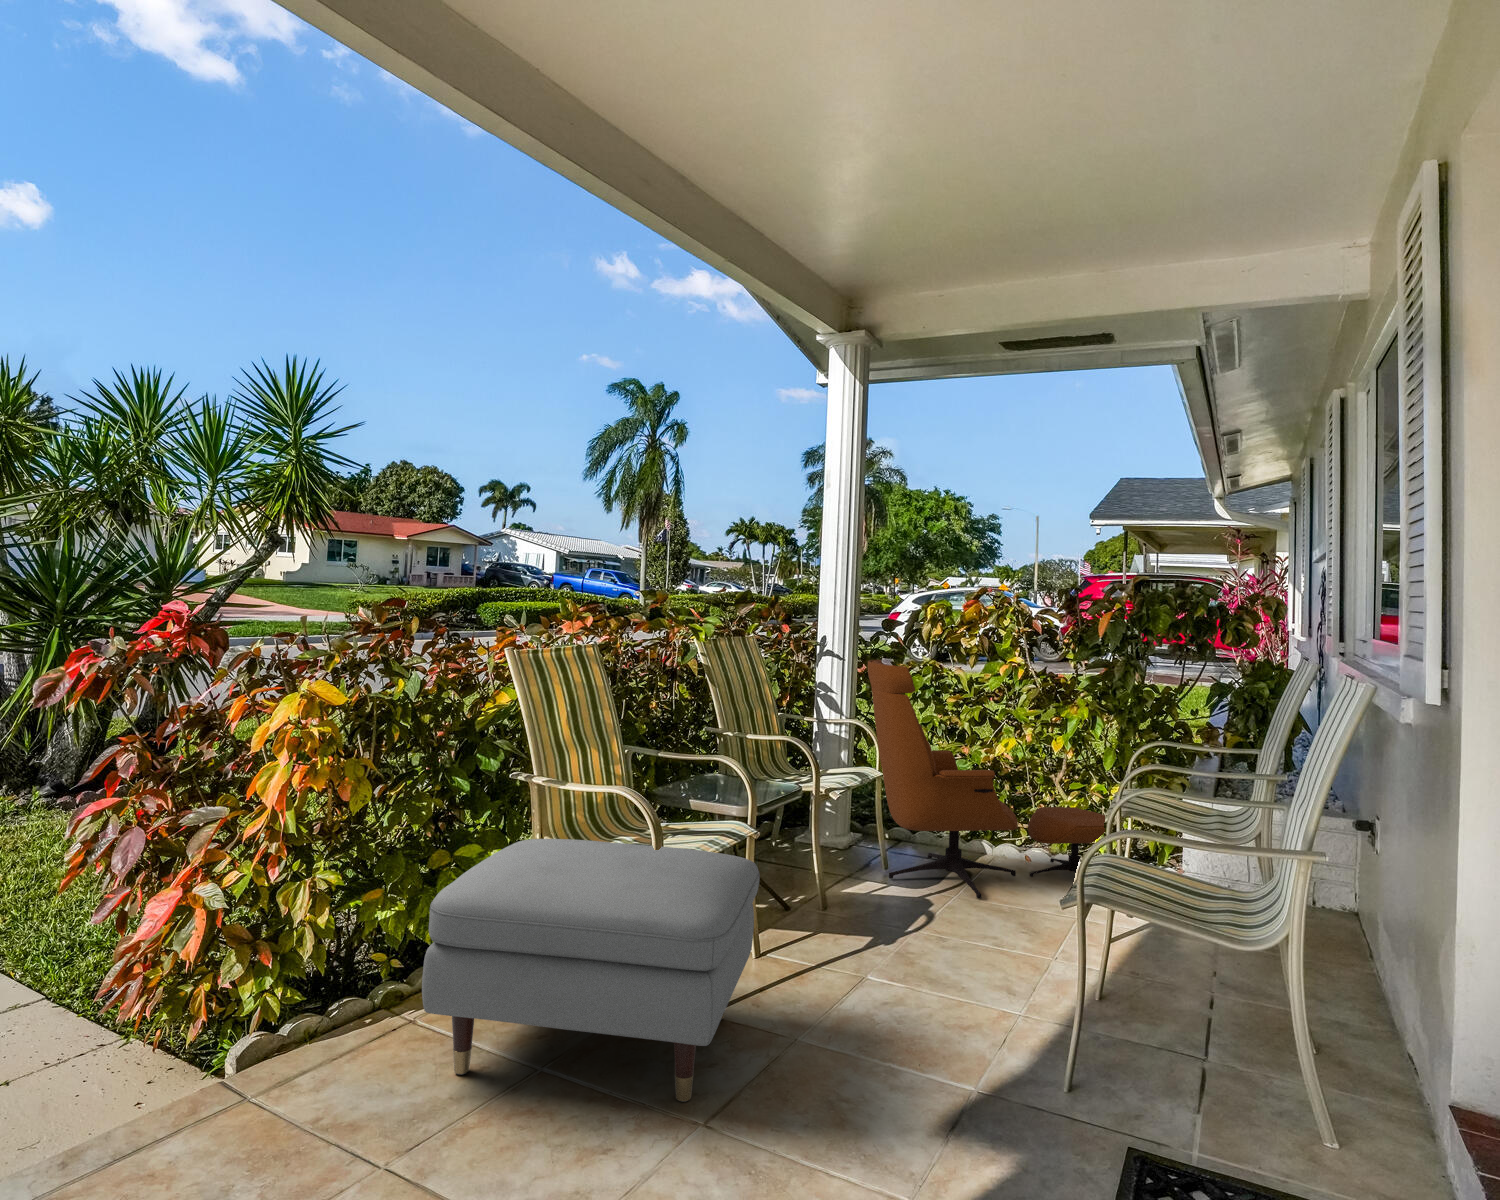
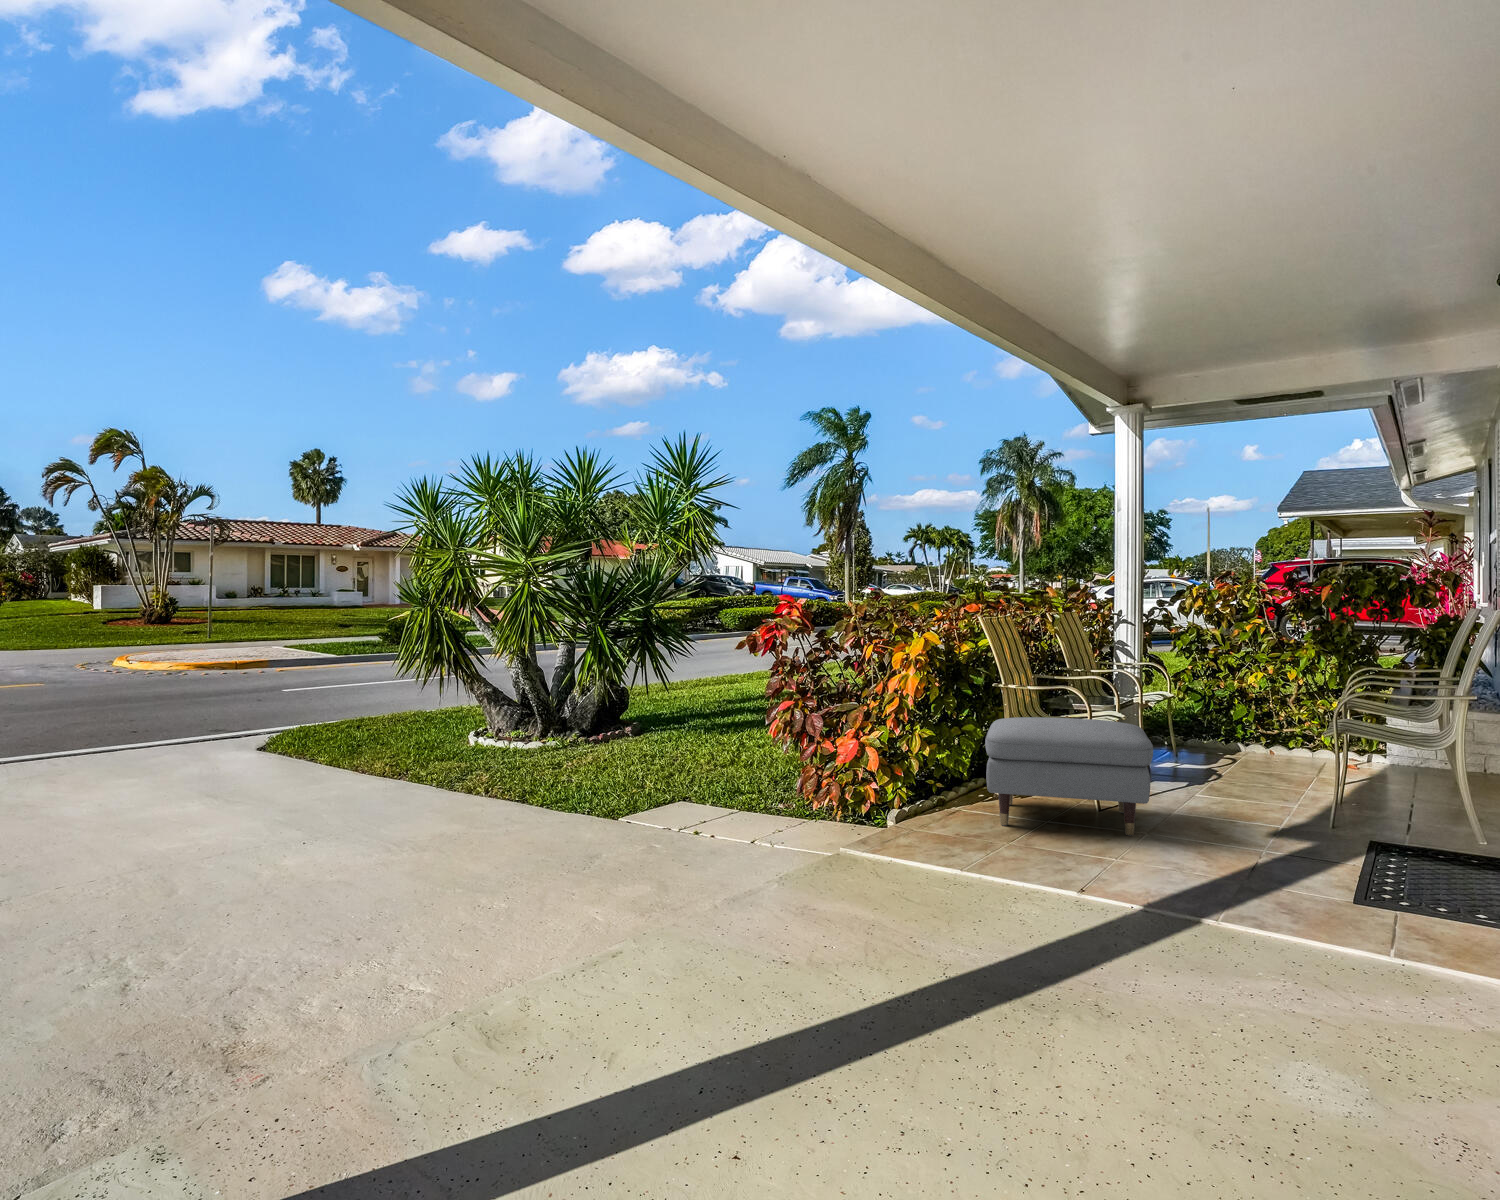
lounge chair: present [868,660,1105,899] -> none [1160,622,1353,773]

